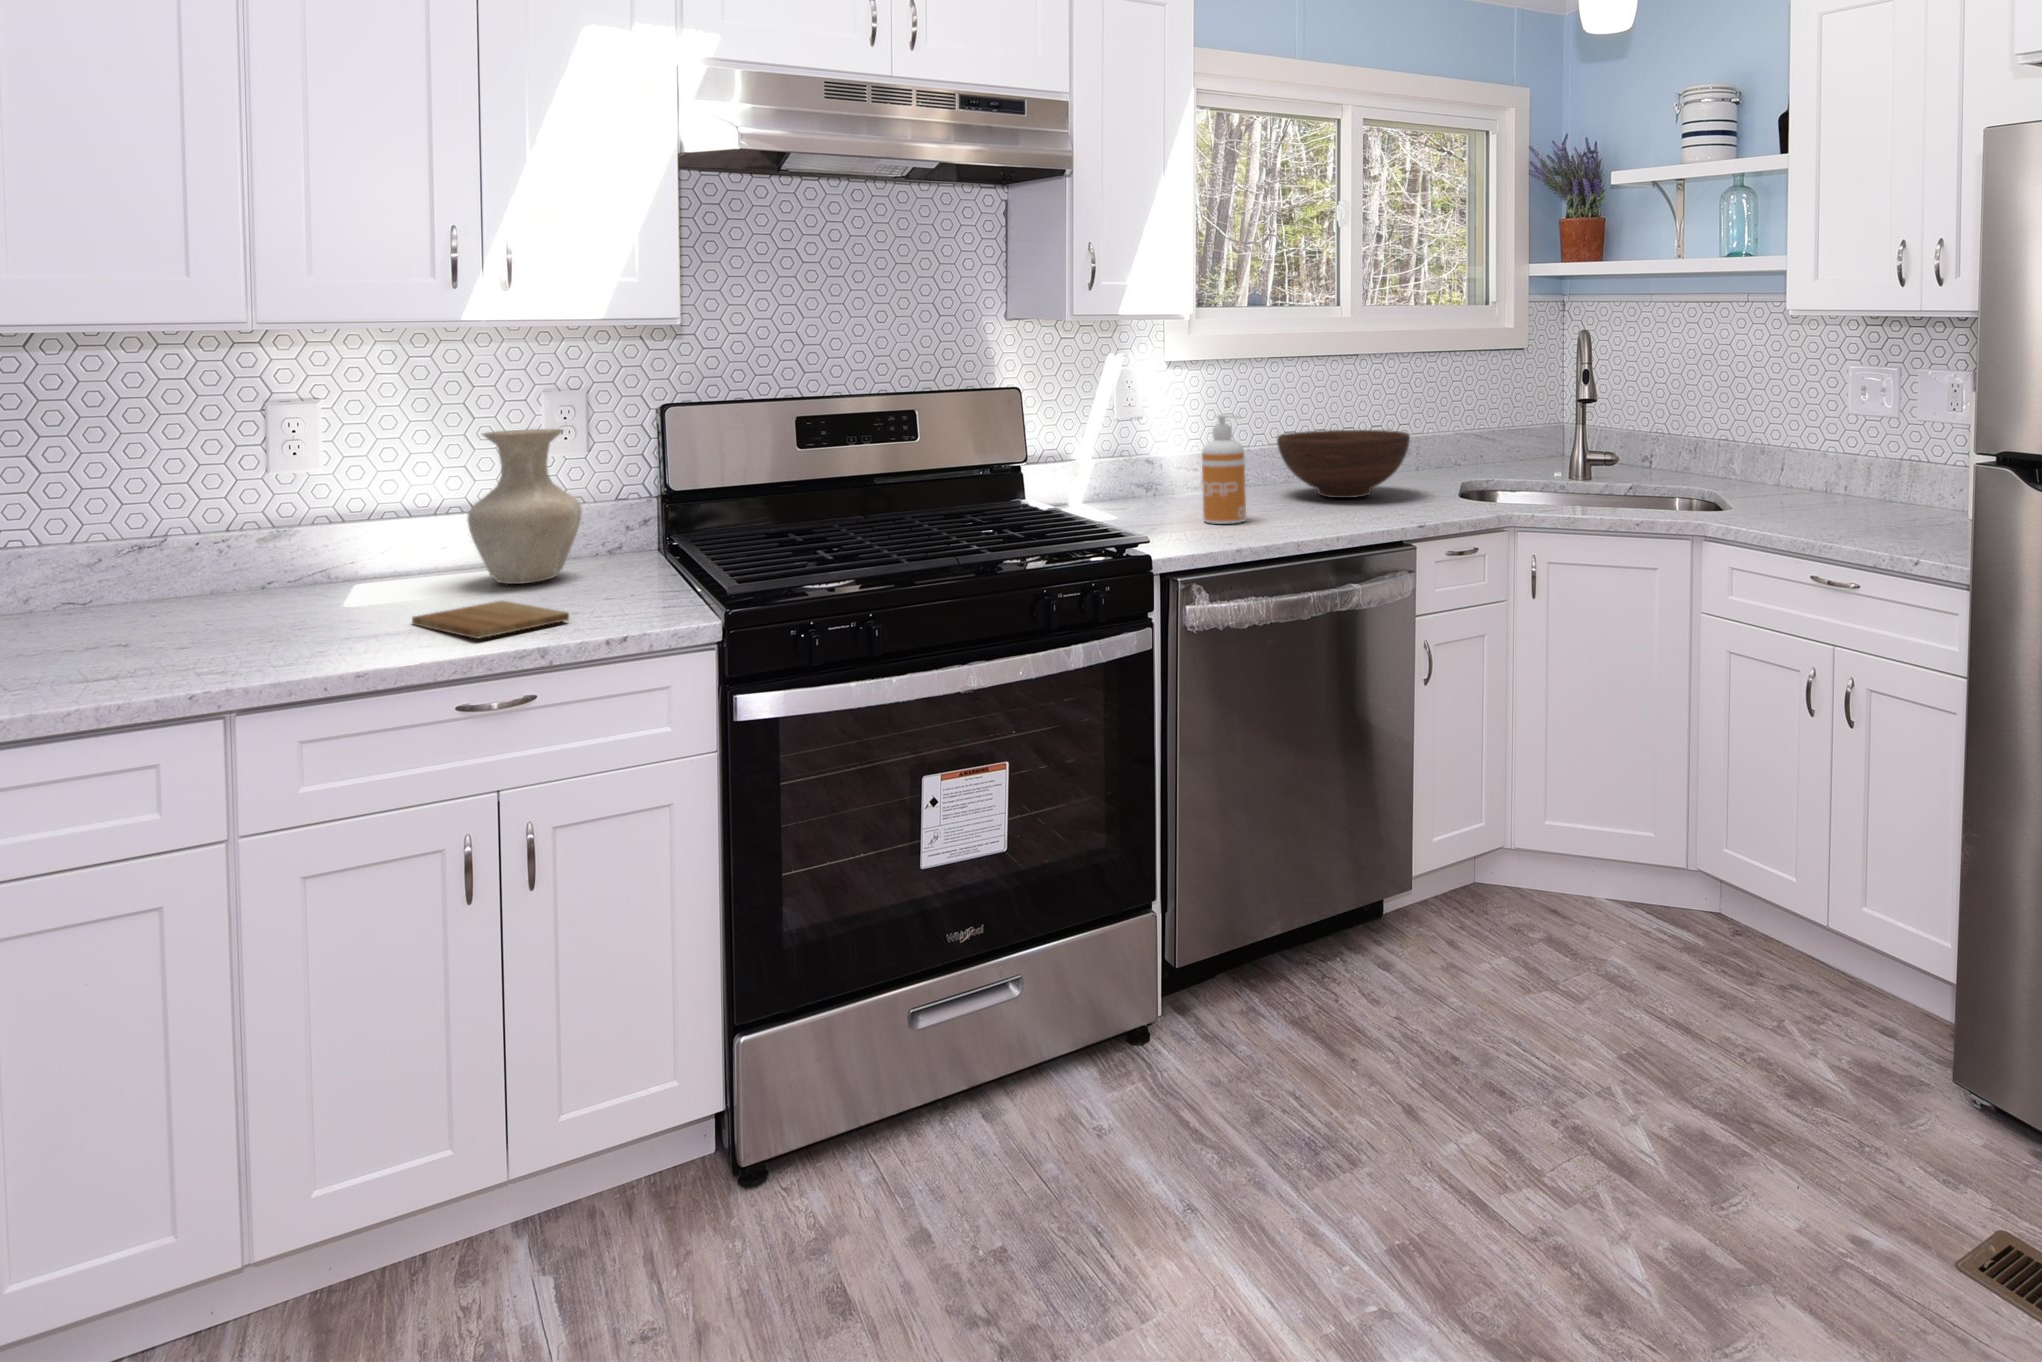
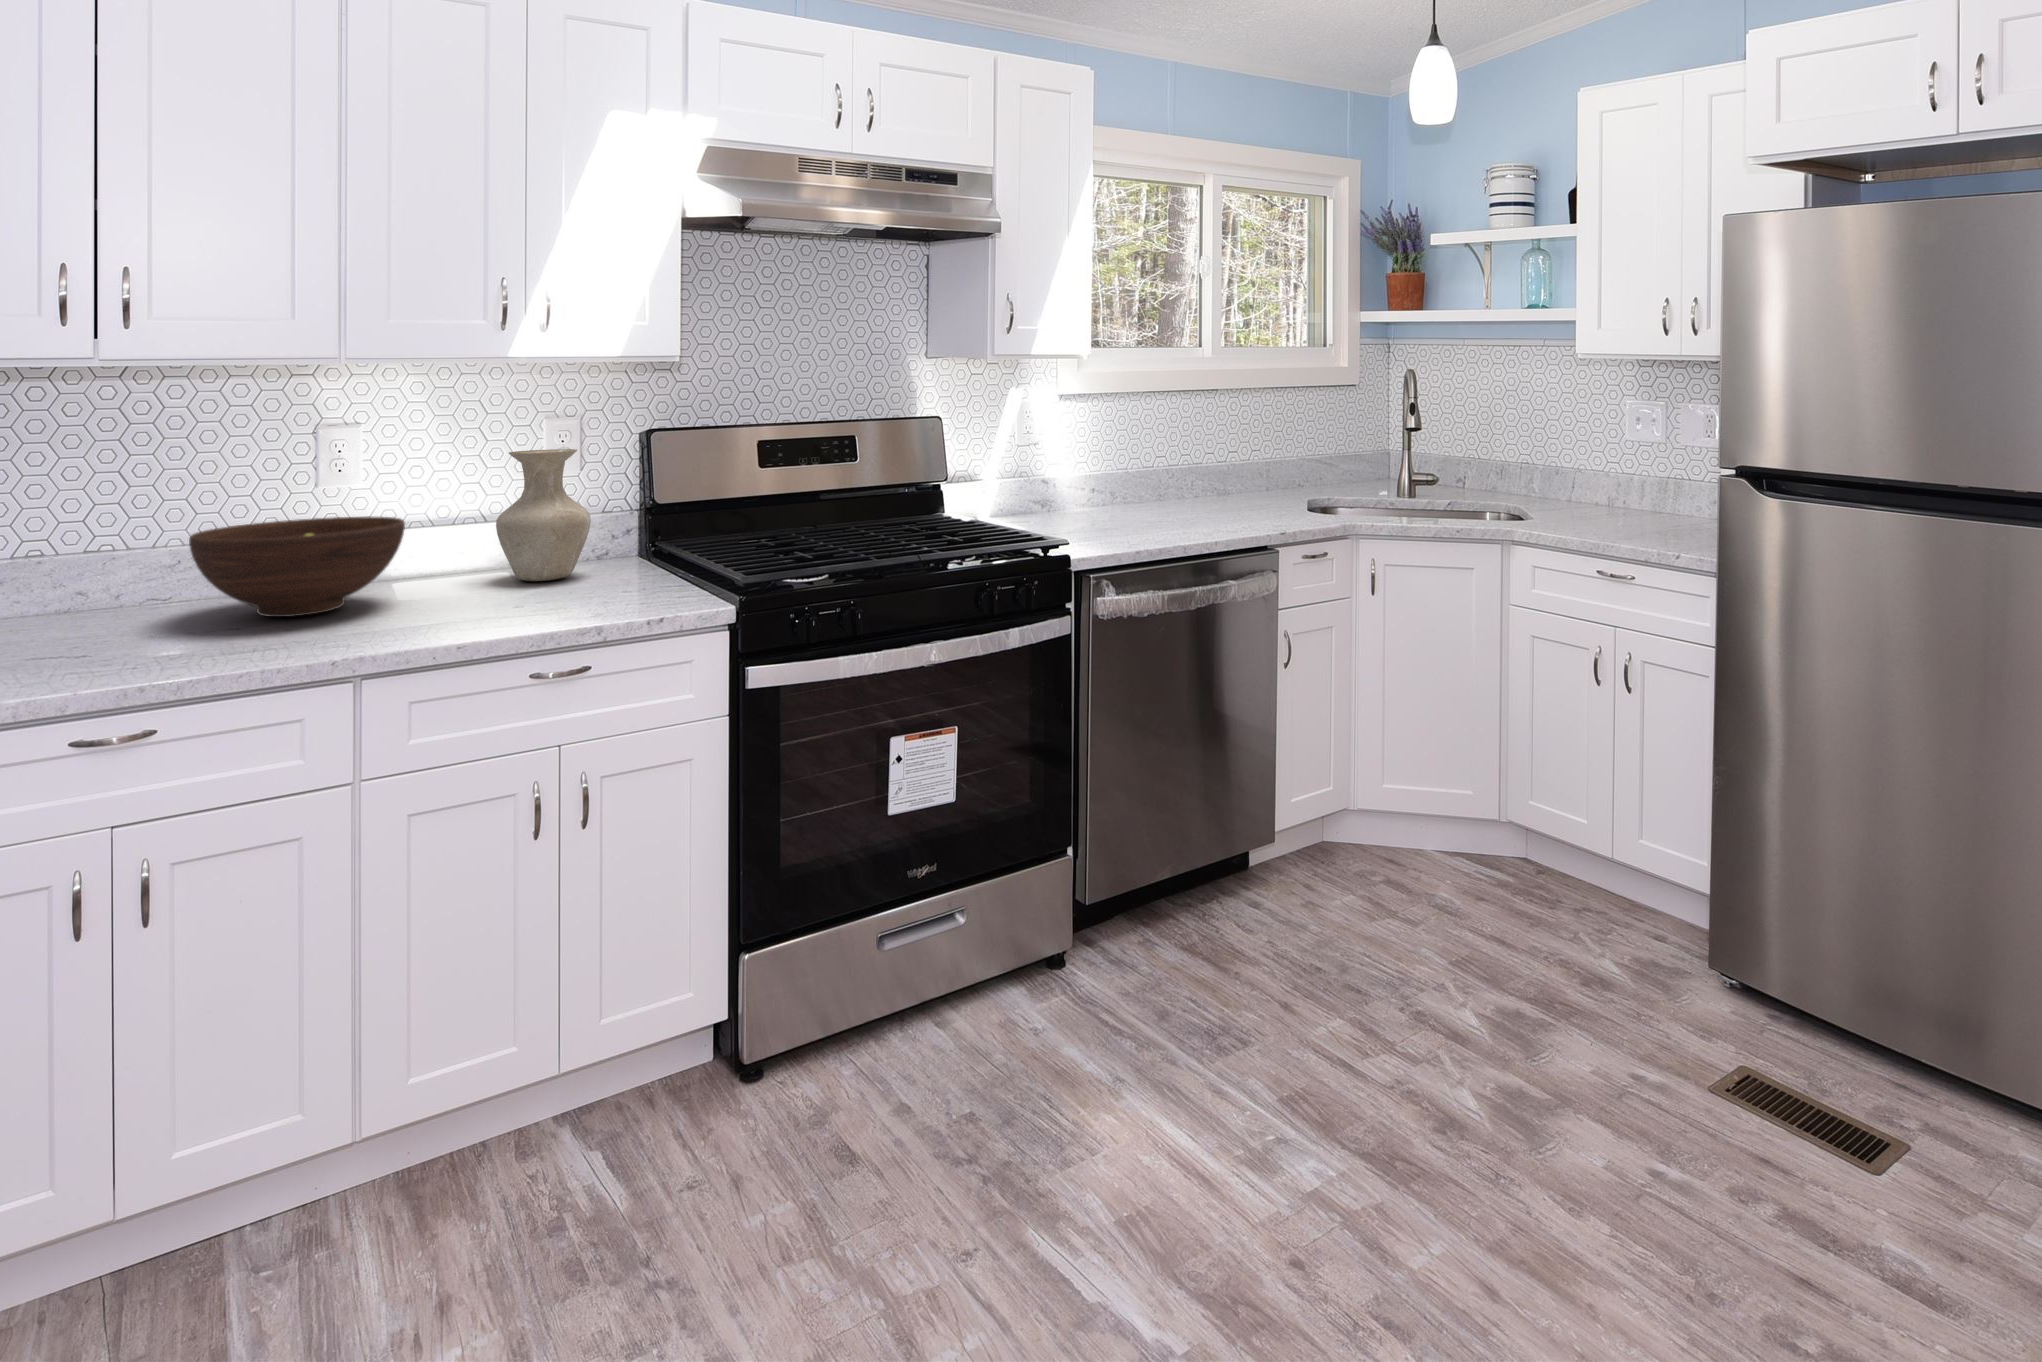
soap dispenser: present [1202,415,1246,524] -> none [1098,439,1135,532]
fruit bowl: present [1277,430,1410,498] -> present [189,517,405,617]
cutting board: present [412,601,569,639] -> none [473,593,609,620]

